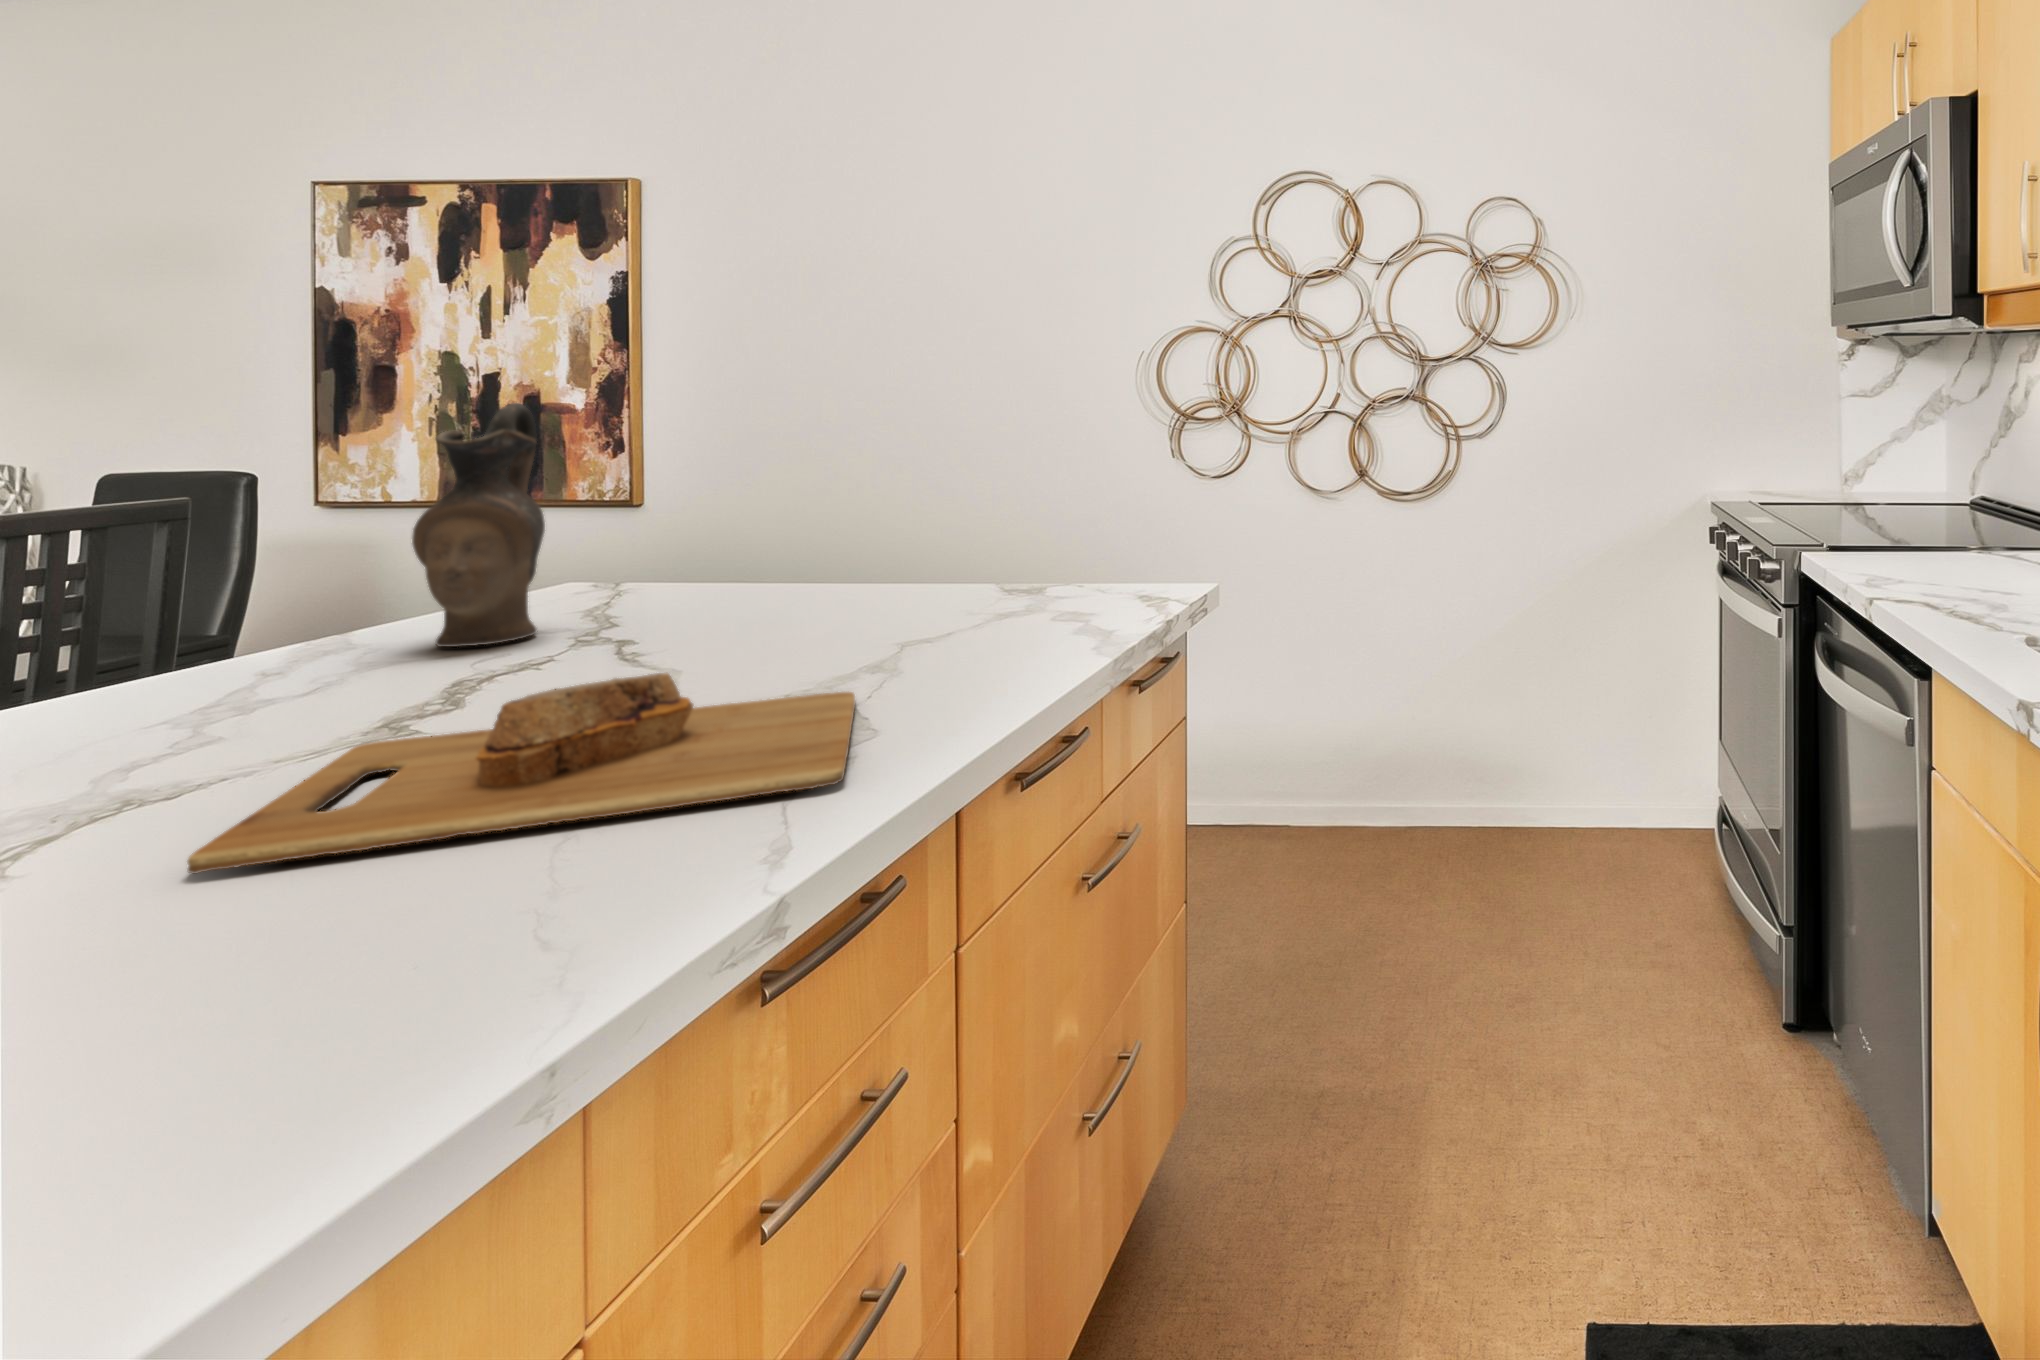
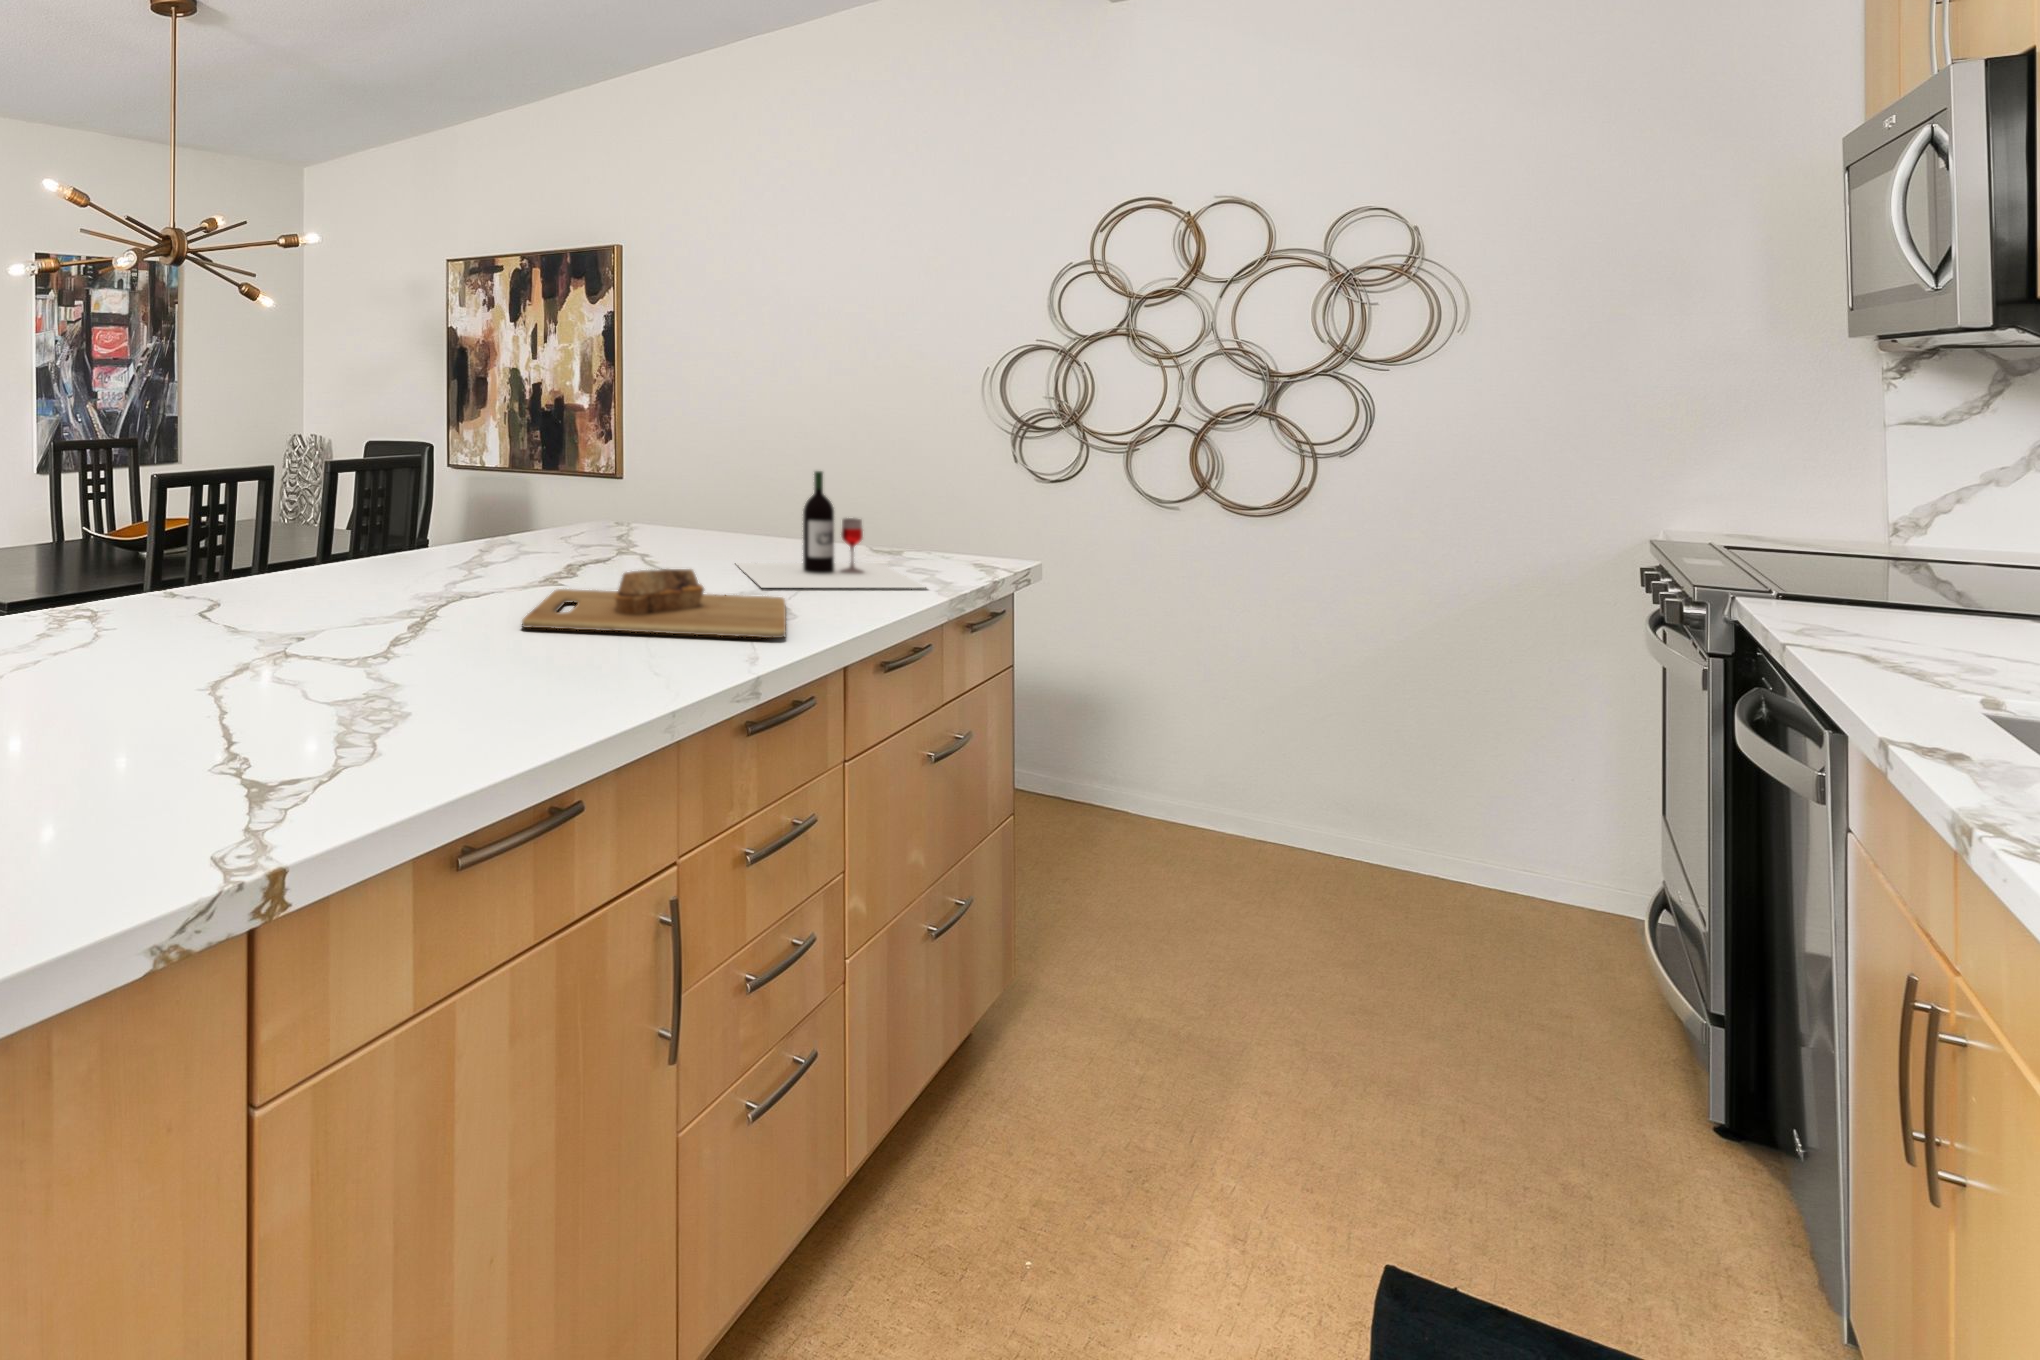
ceramic pitcher: present [412,403,545,647] -> none [551,411,609,553]
wine bottle: none [780,483,1085,675] -> present [737,471,924,588]

